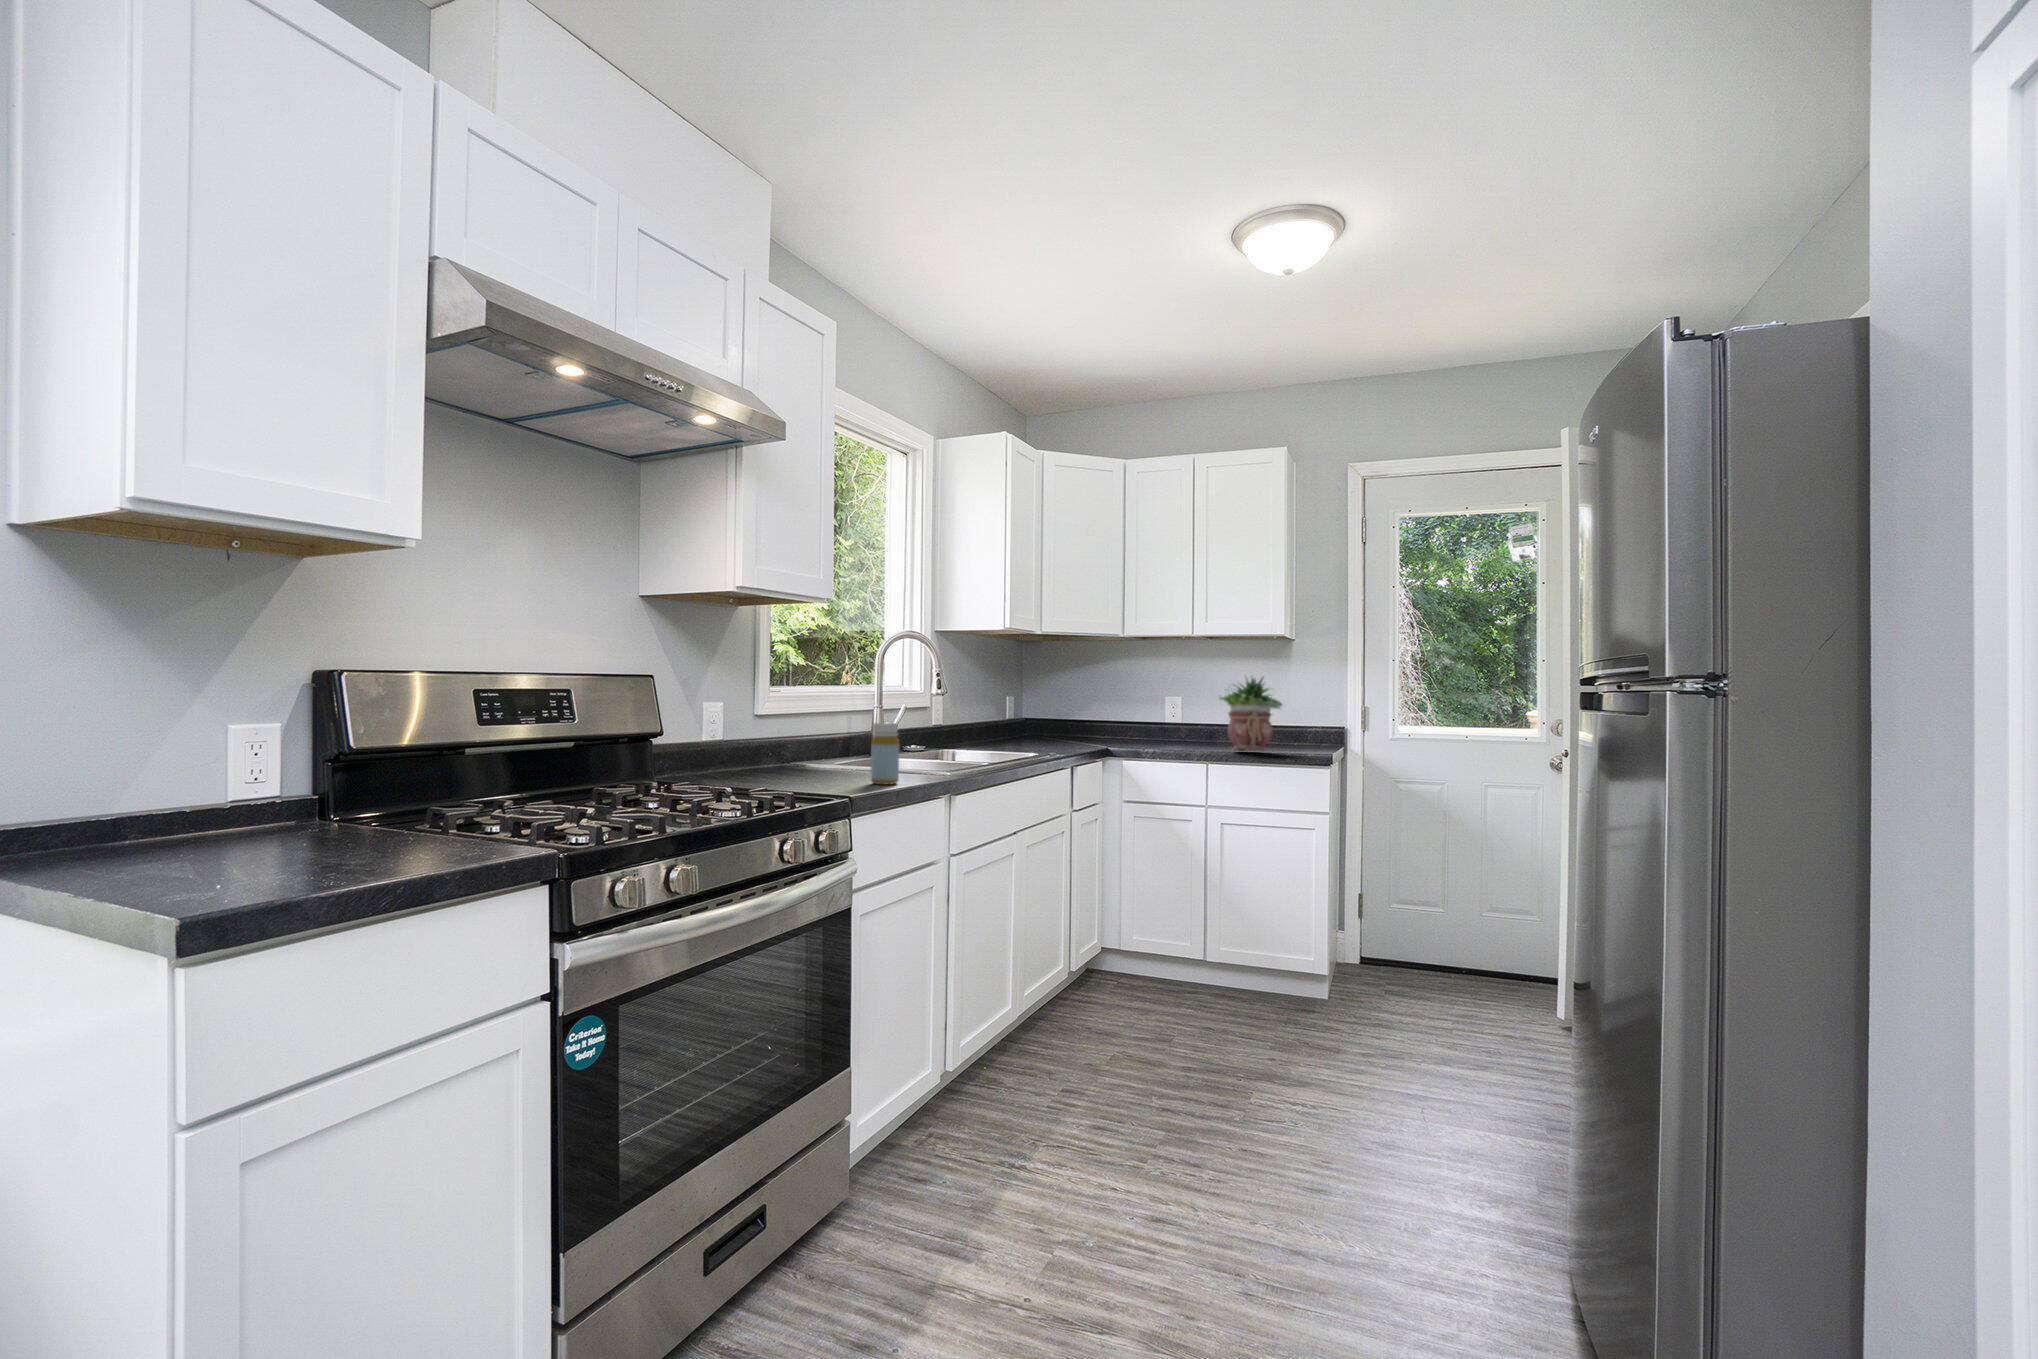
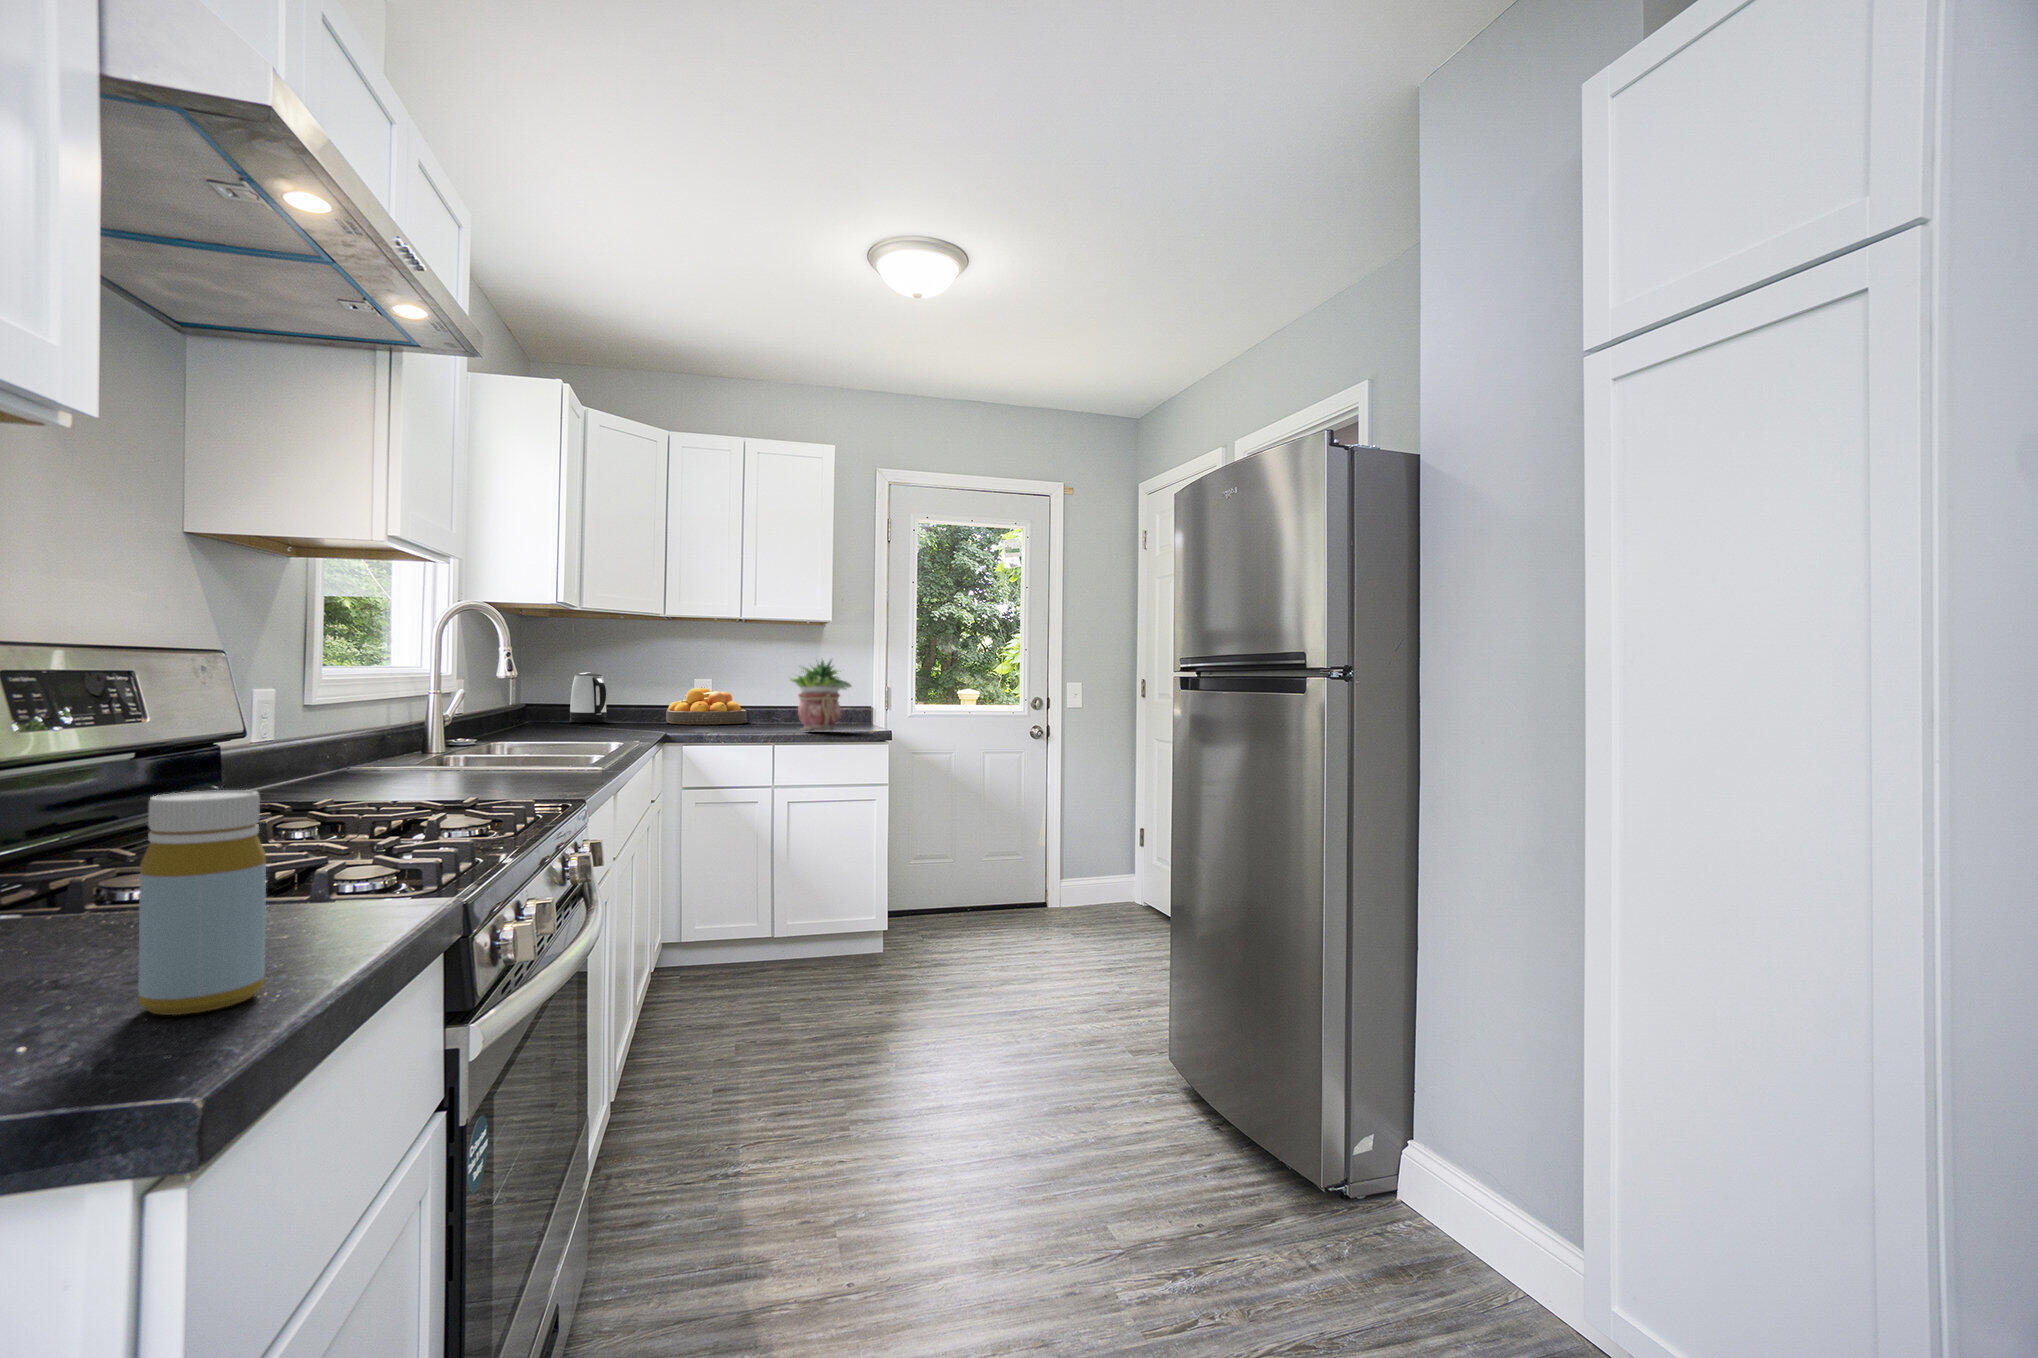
kettle: none [1061,691,1092,737] -> present [570,673,607,723]
fruit bowl: none [1138,706,1213,742] -> present [666,688,747,724]
bottle: present [871,723,899,785] -> present [138,790,266,1015]

